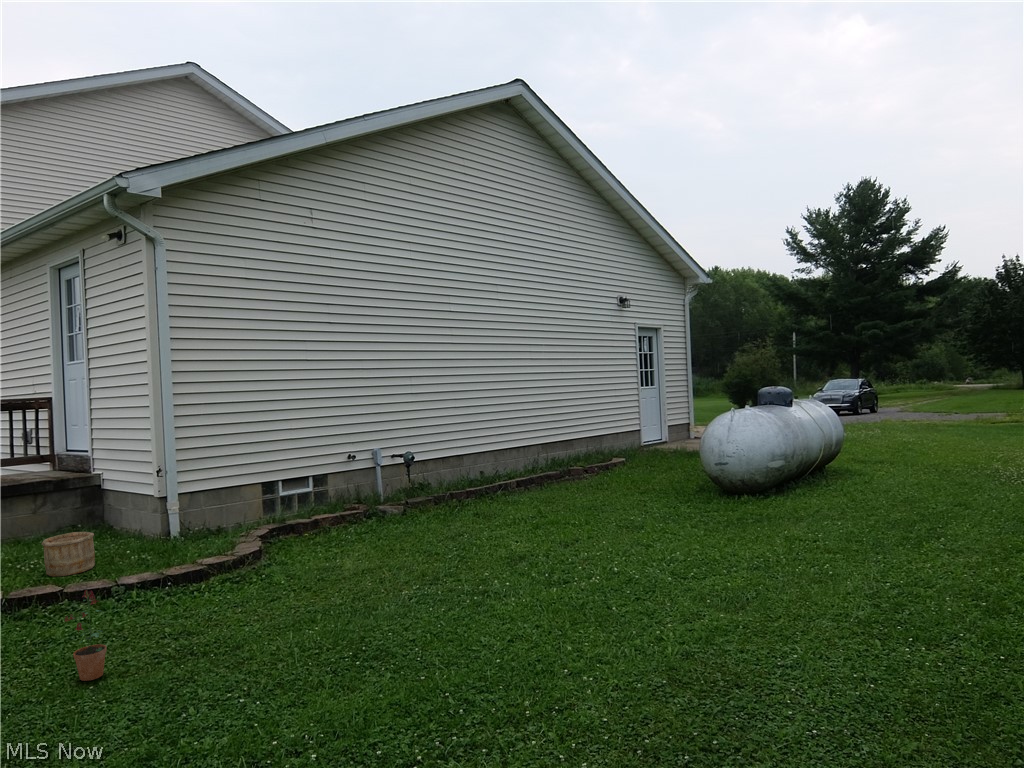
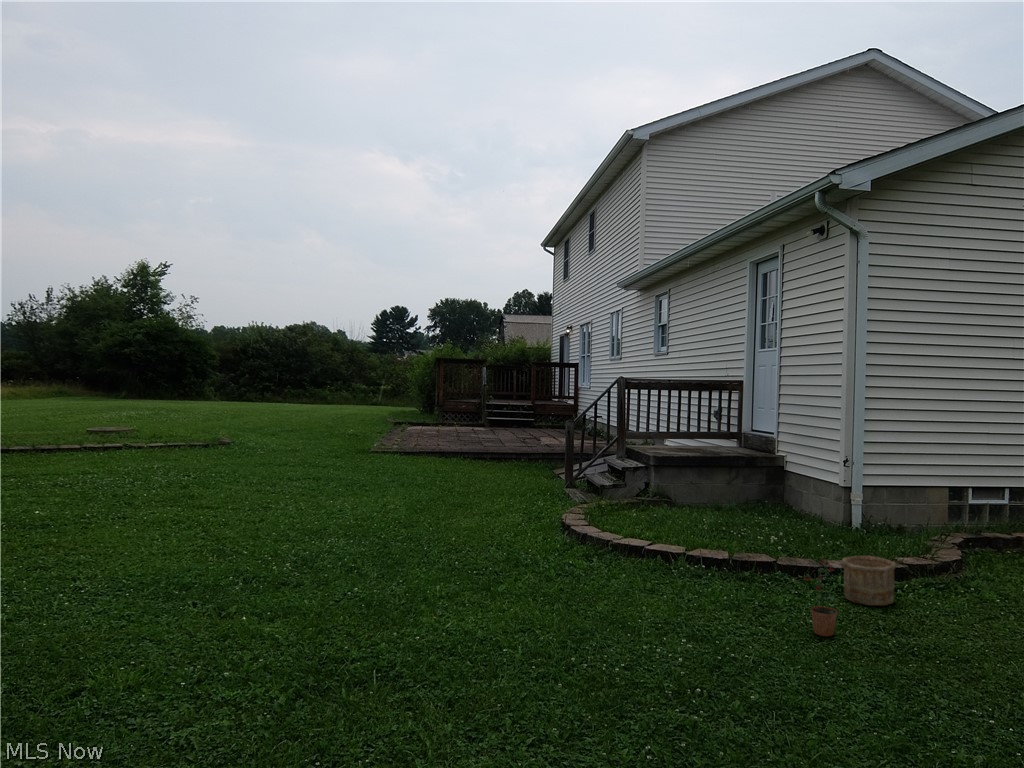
wooden bucket: present [42,532,95,577] -> present [842,556,896,606]

